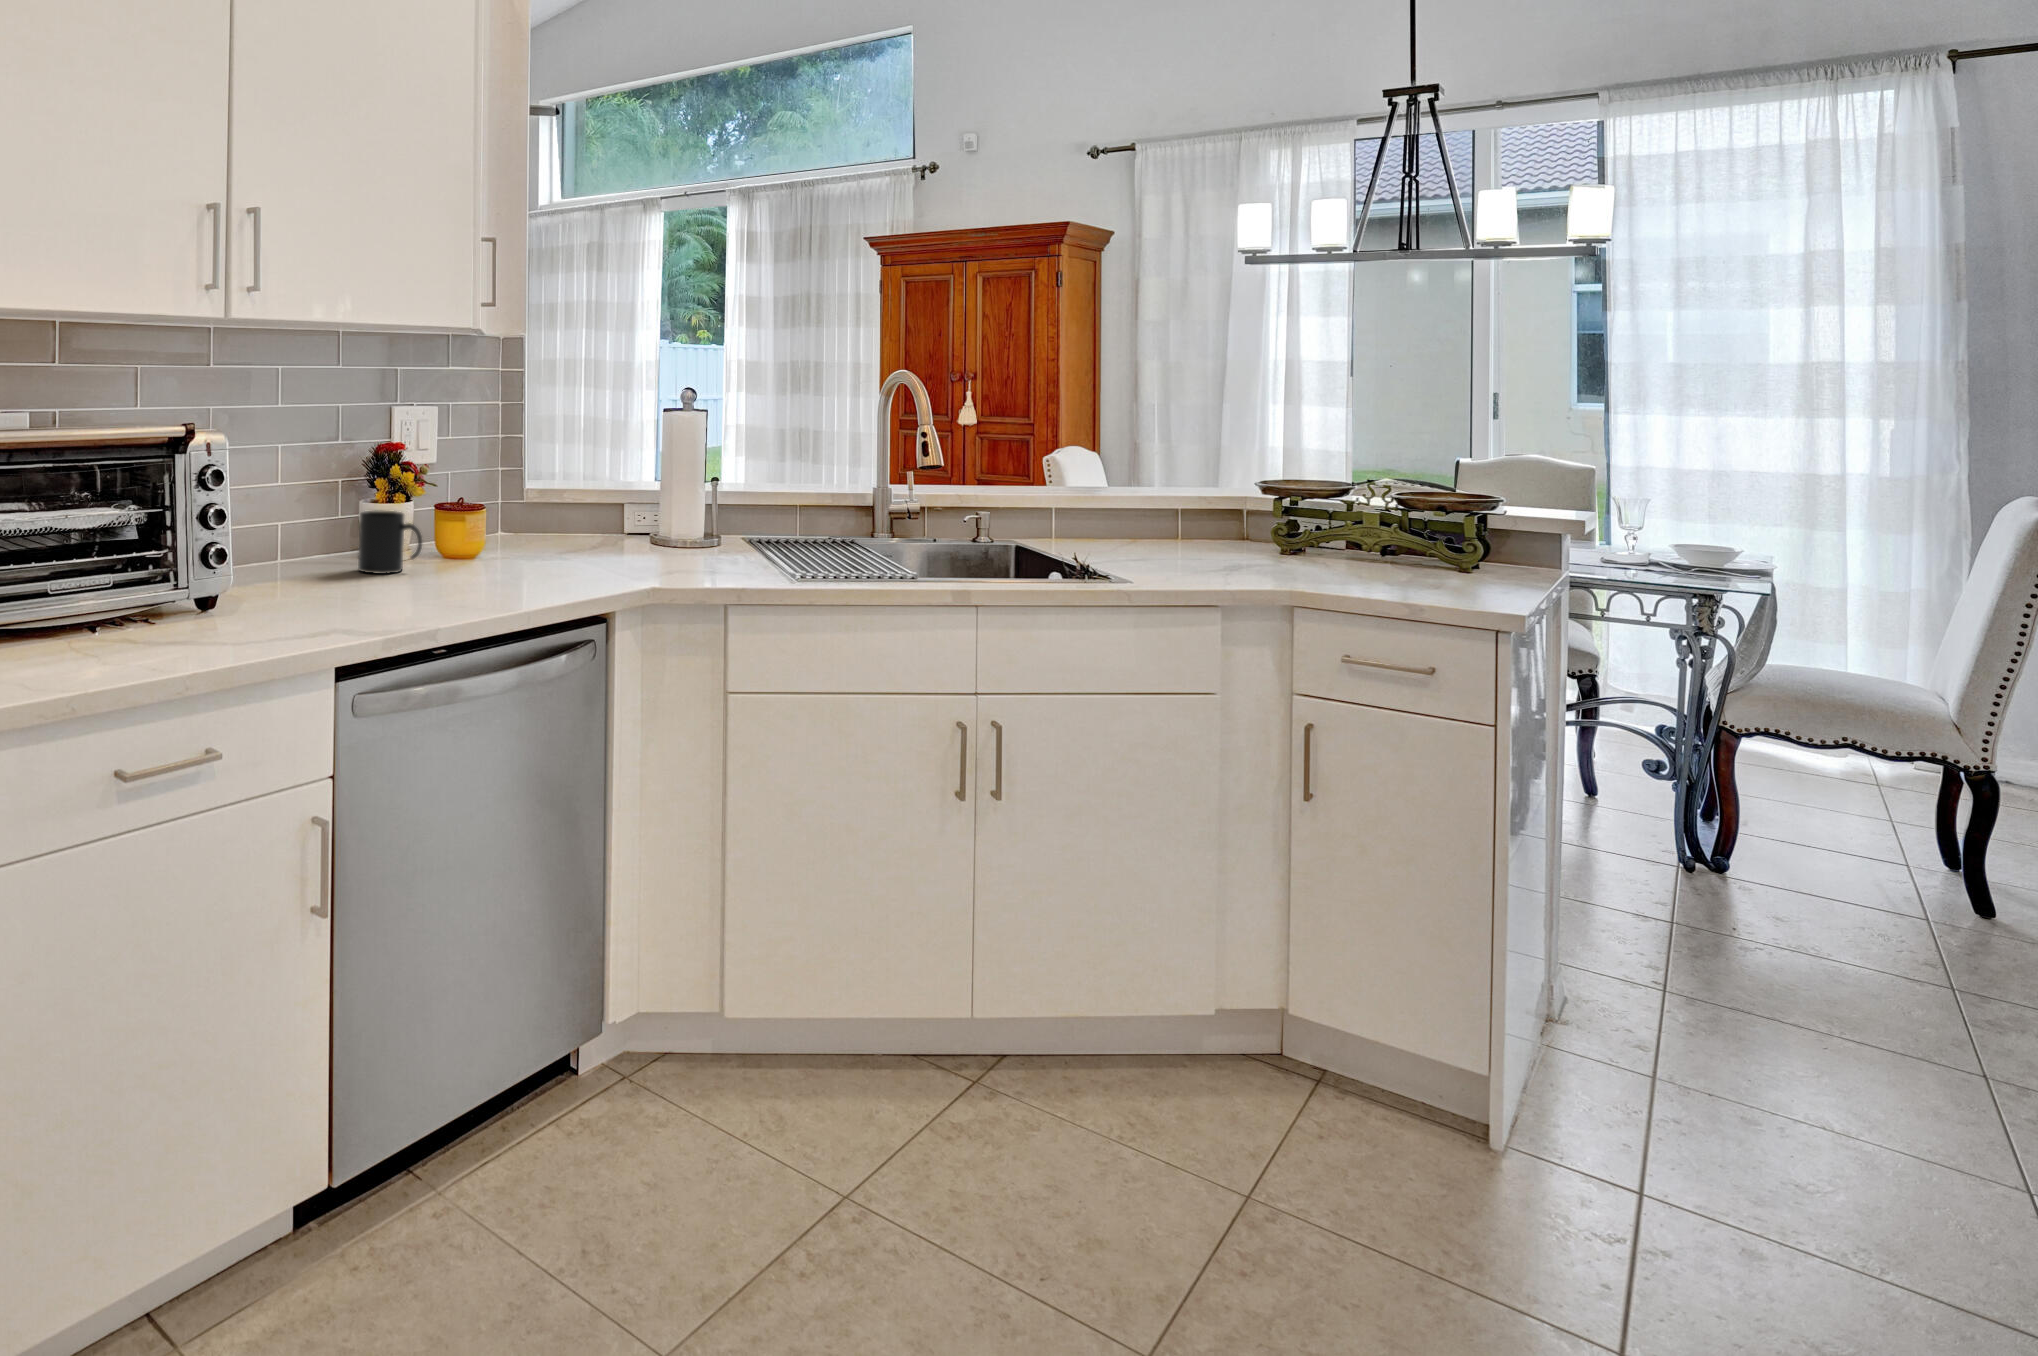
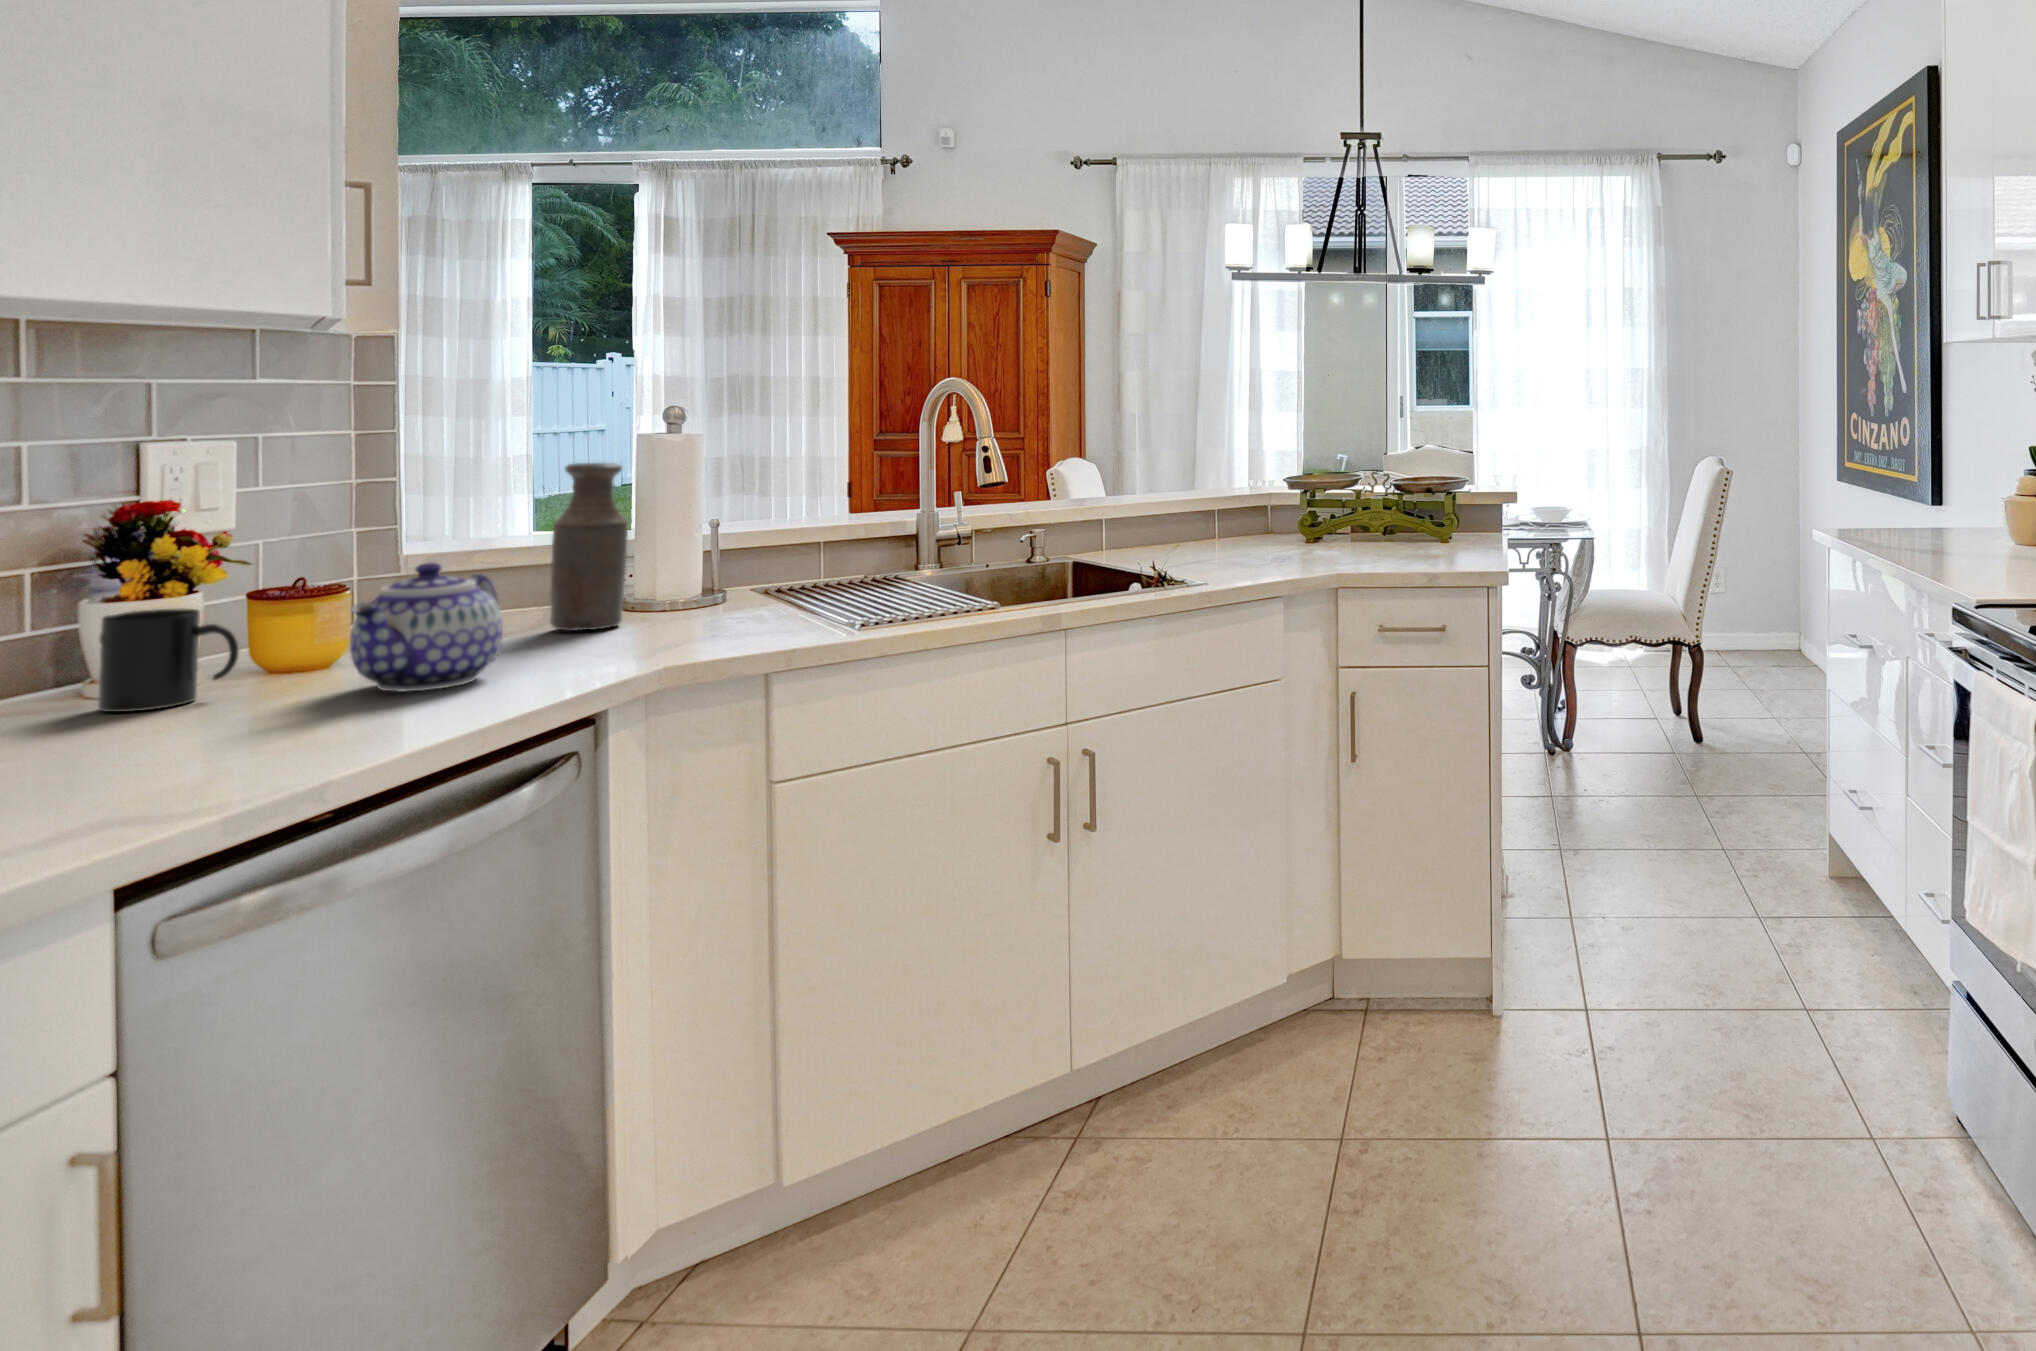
bottle: none [601,431,651,557] -> present [550,463,628,631]
teapot: none [470,495,561,584] -> present [350,562,503,691]

